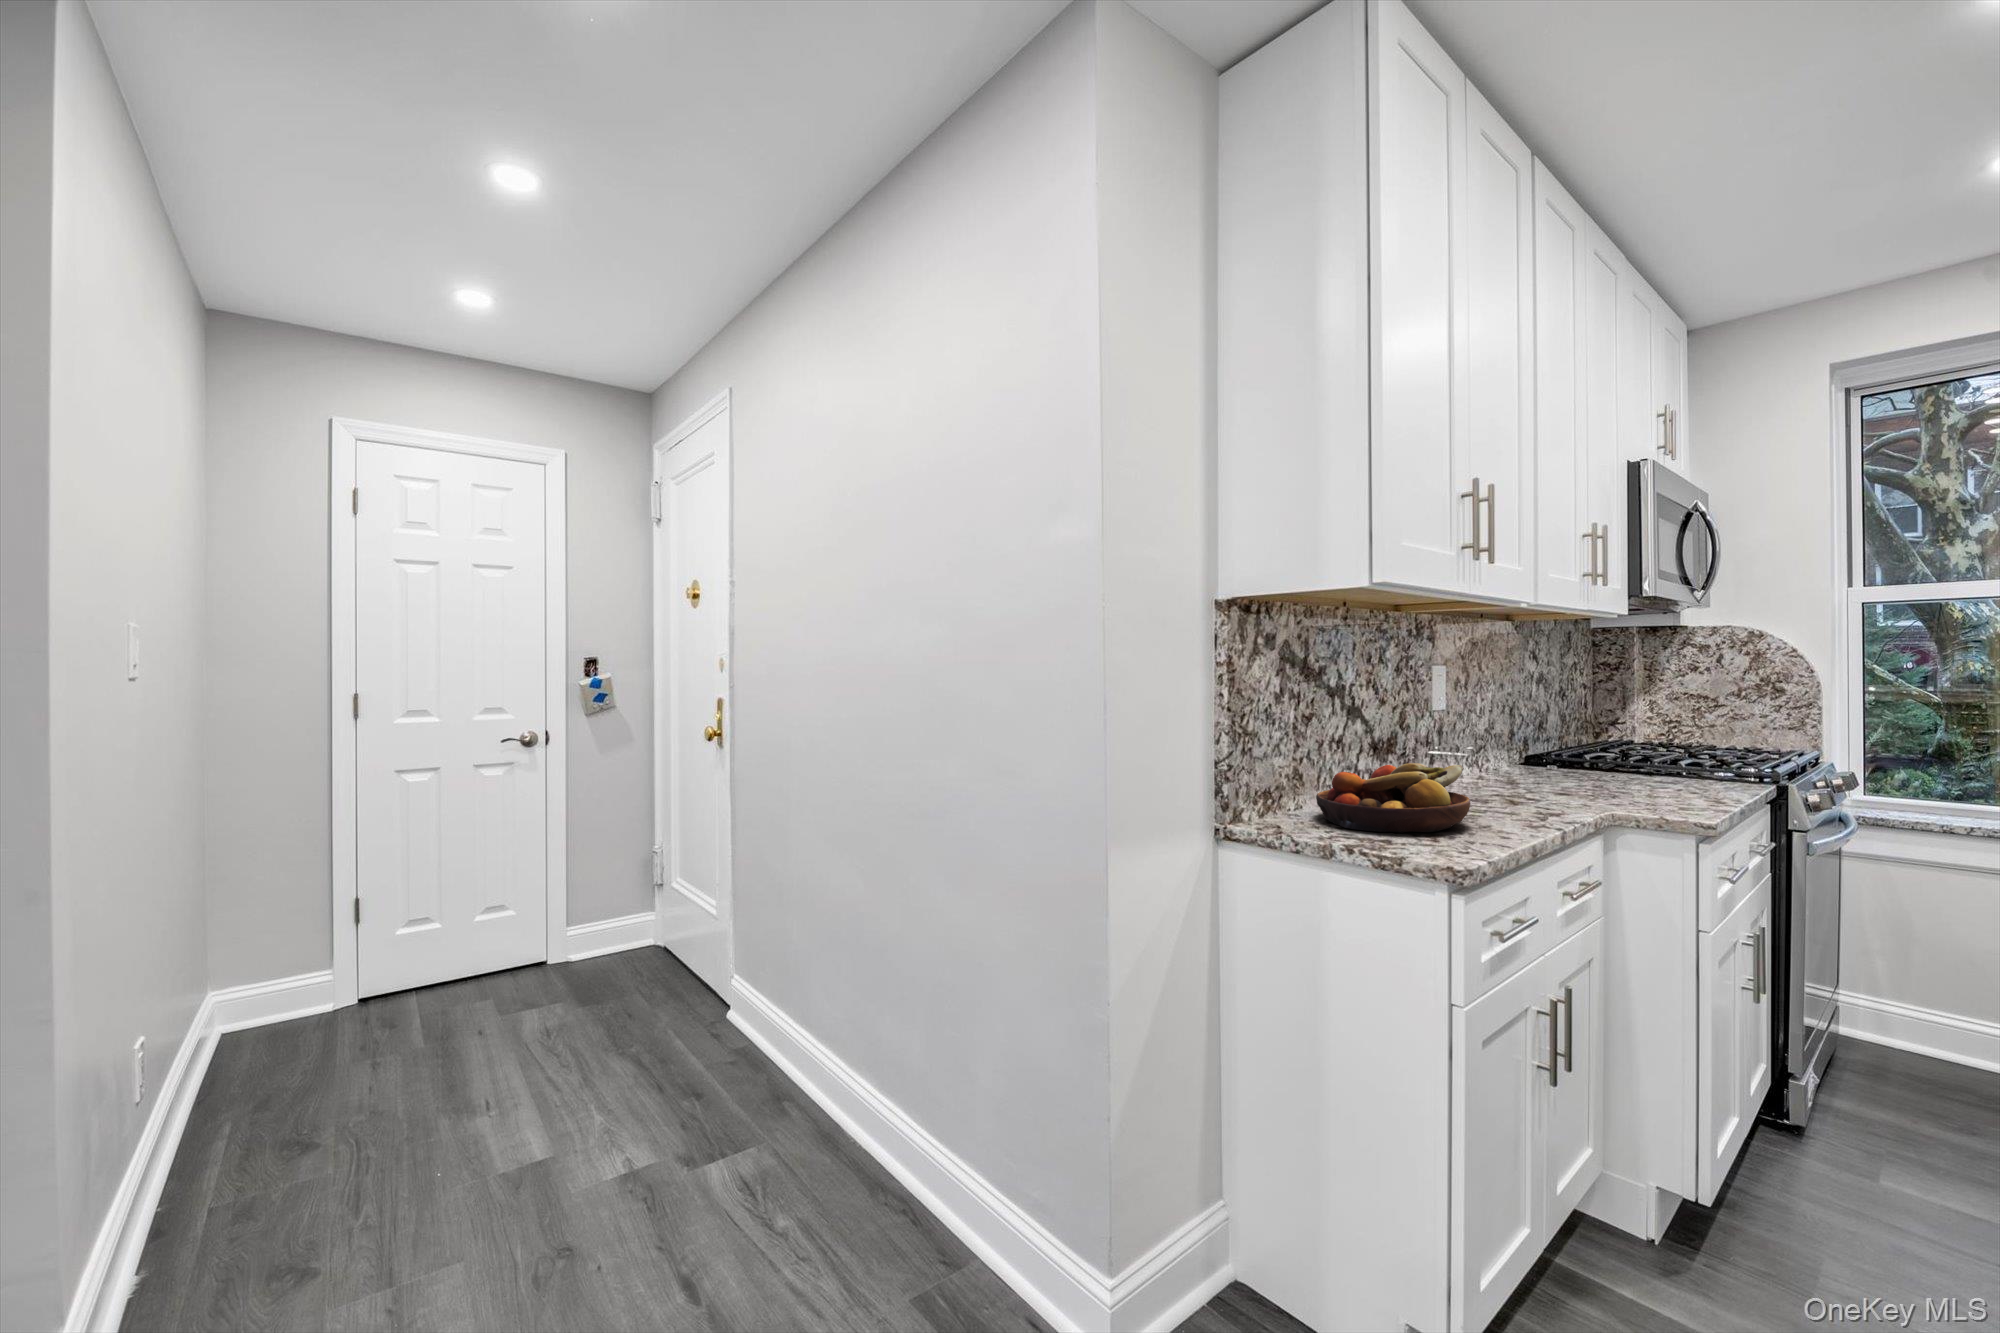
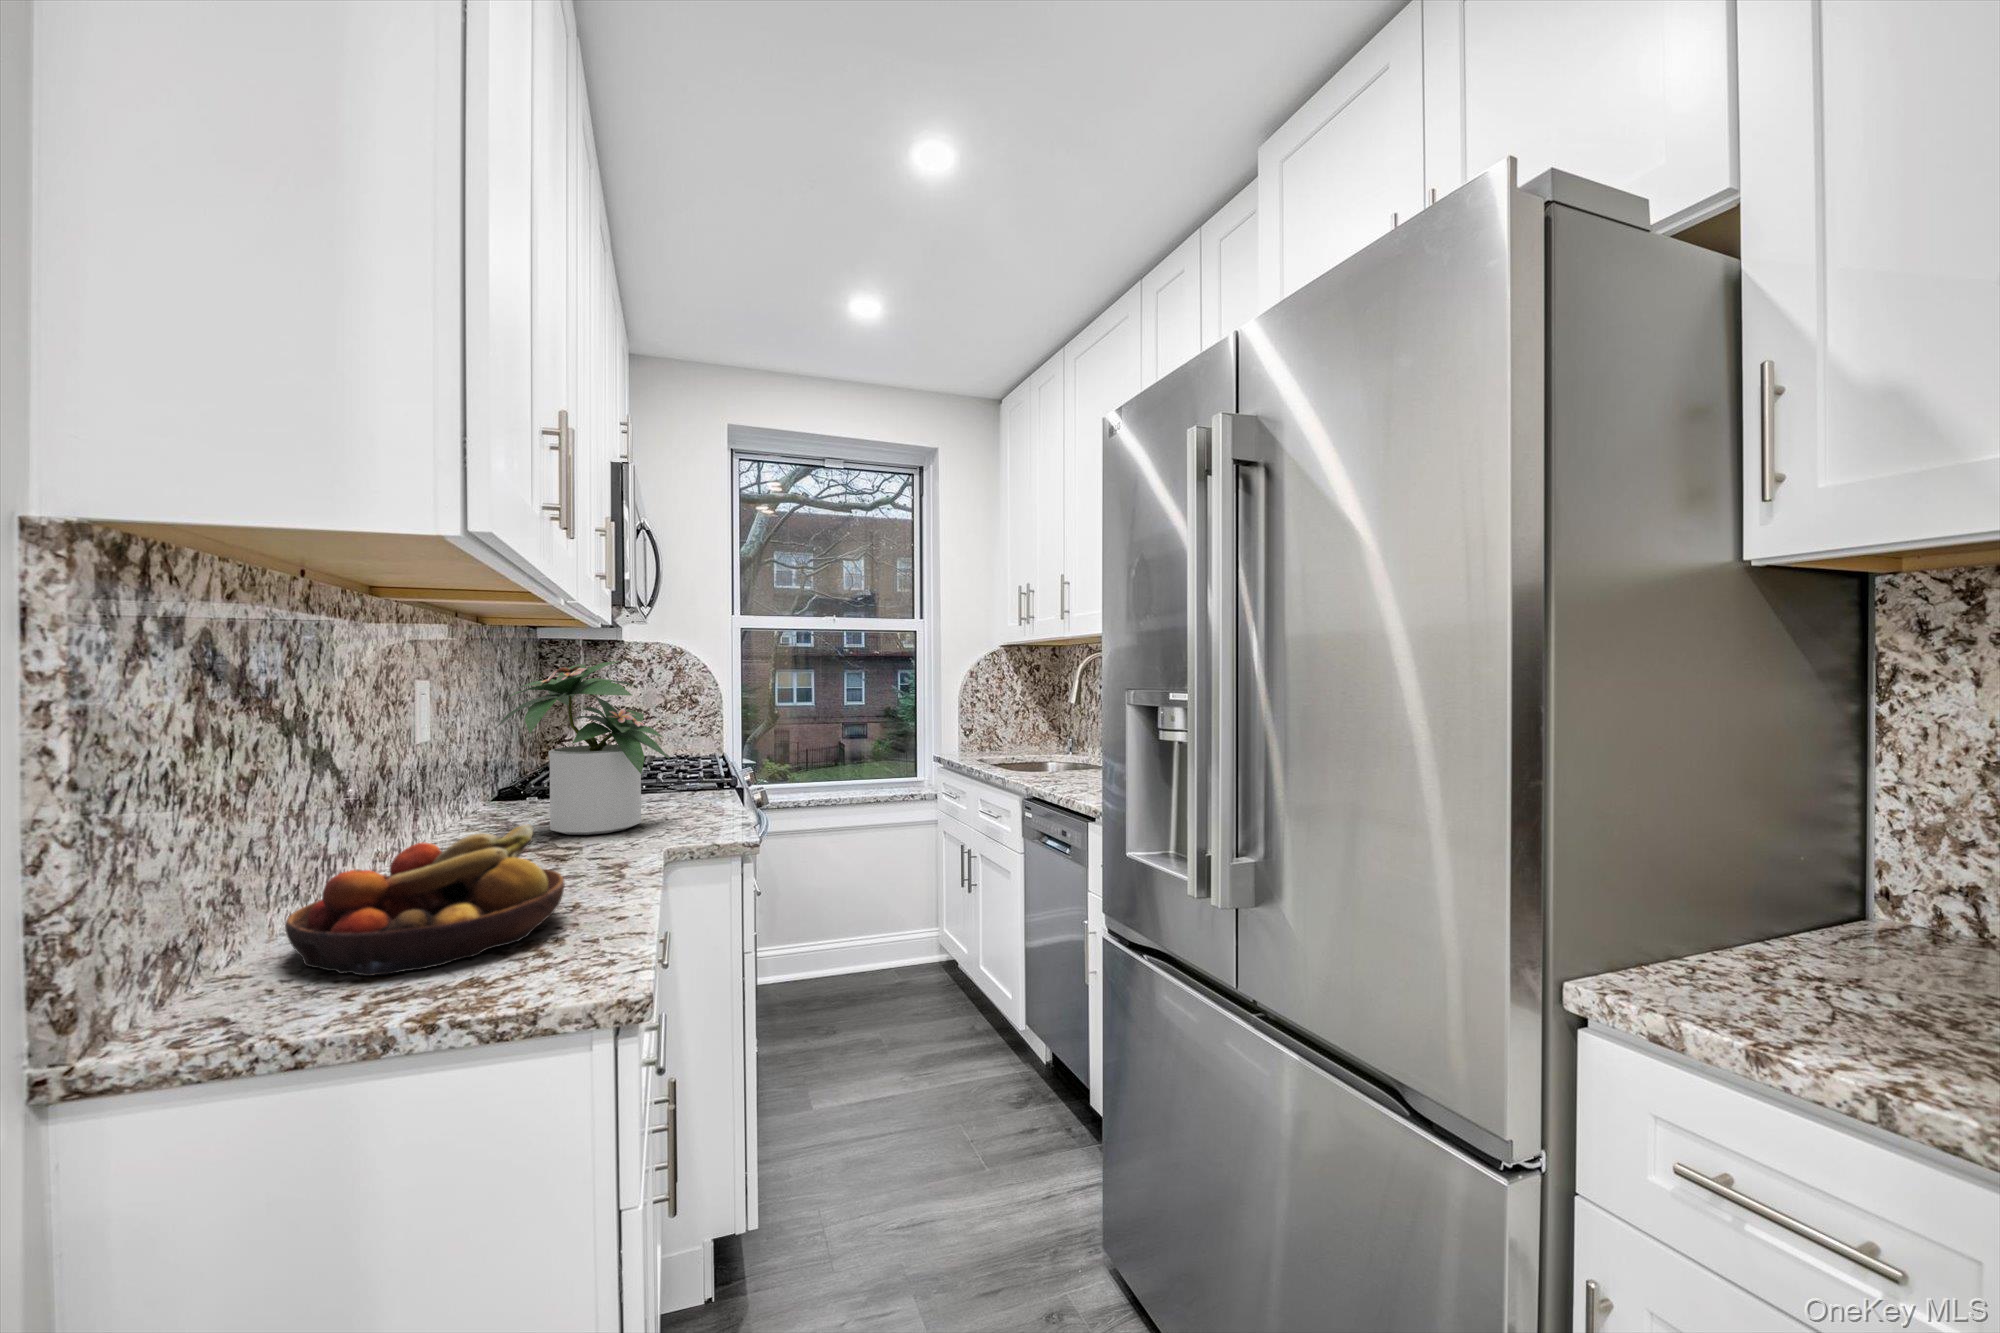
potted plant: none [1486,650,1642,794] -> present [497,661,670,835]

